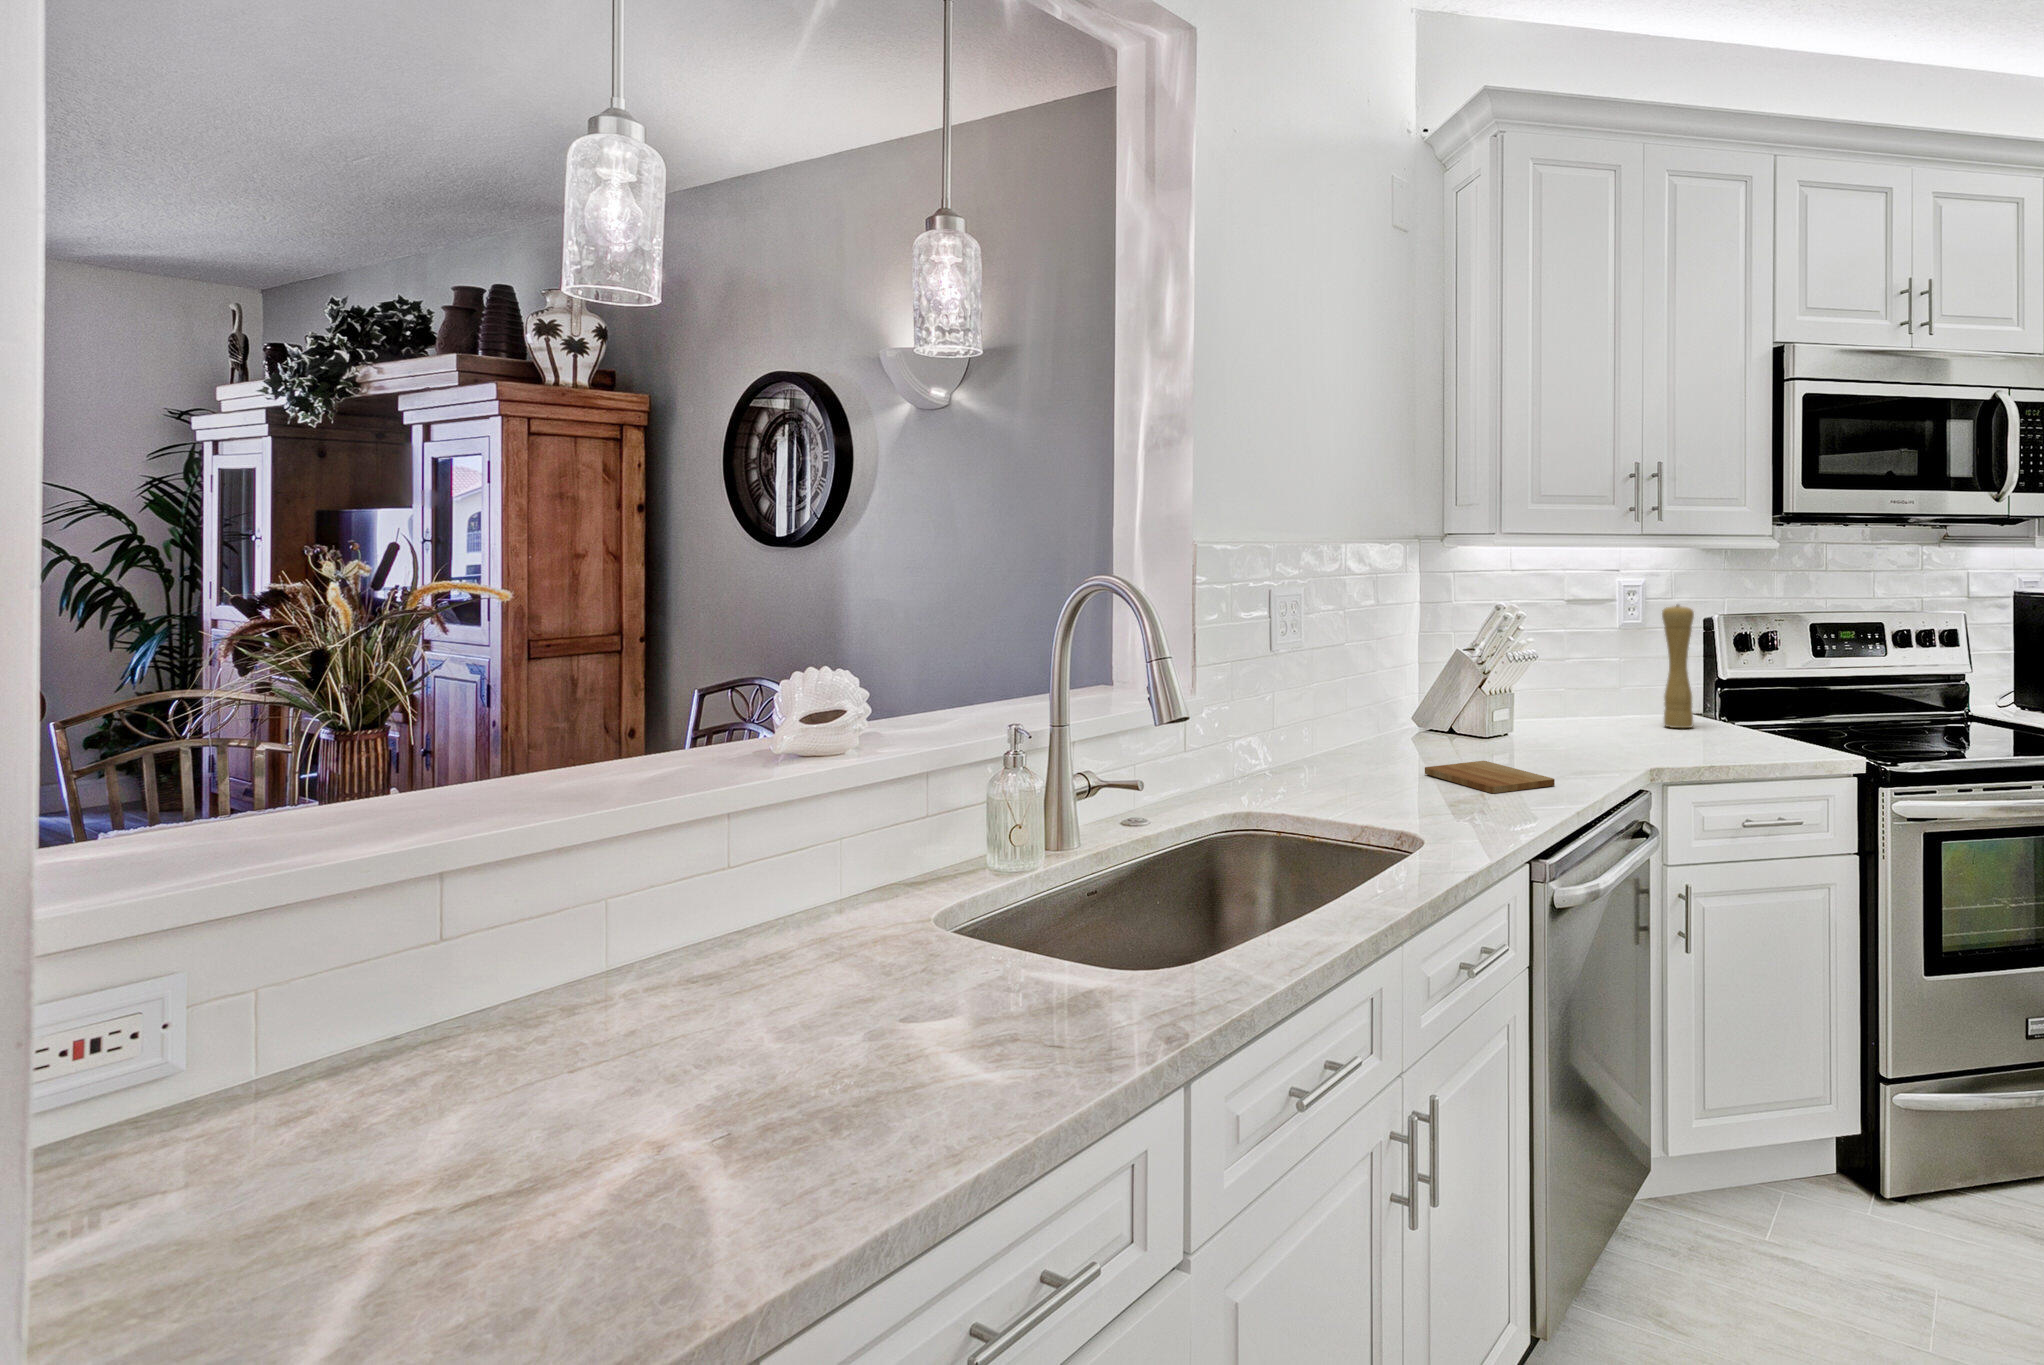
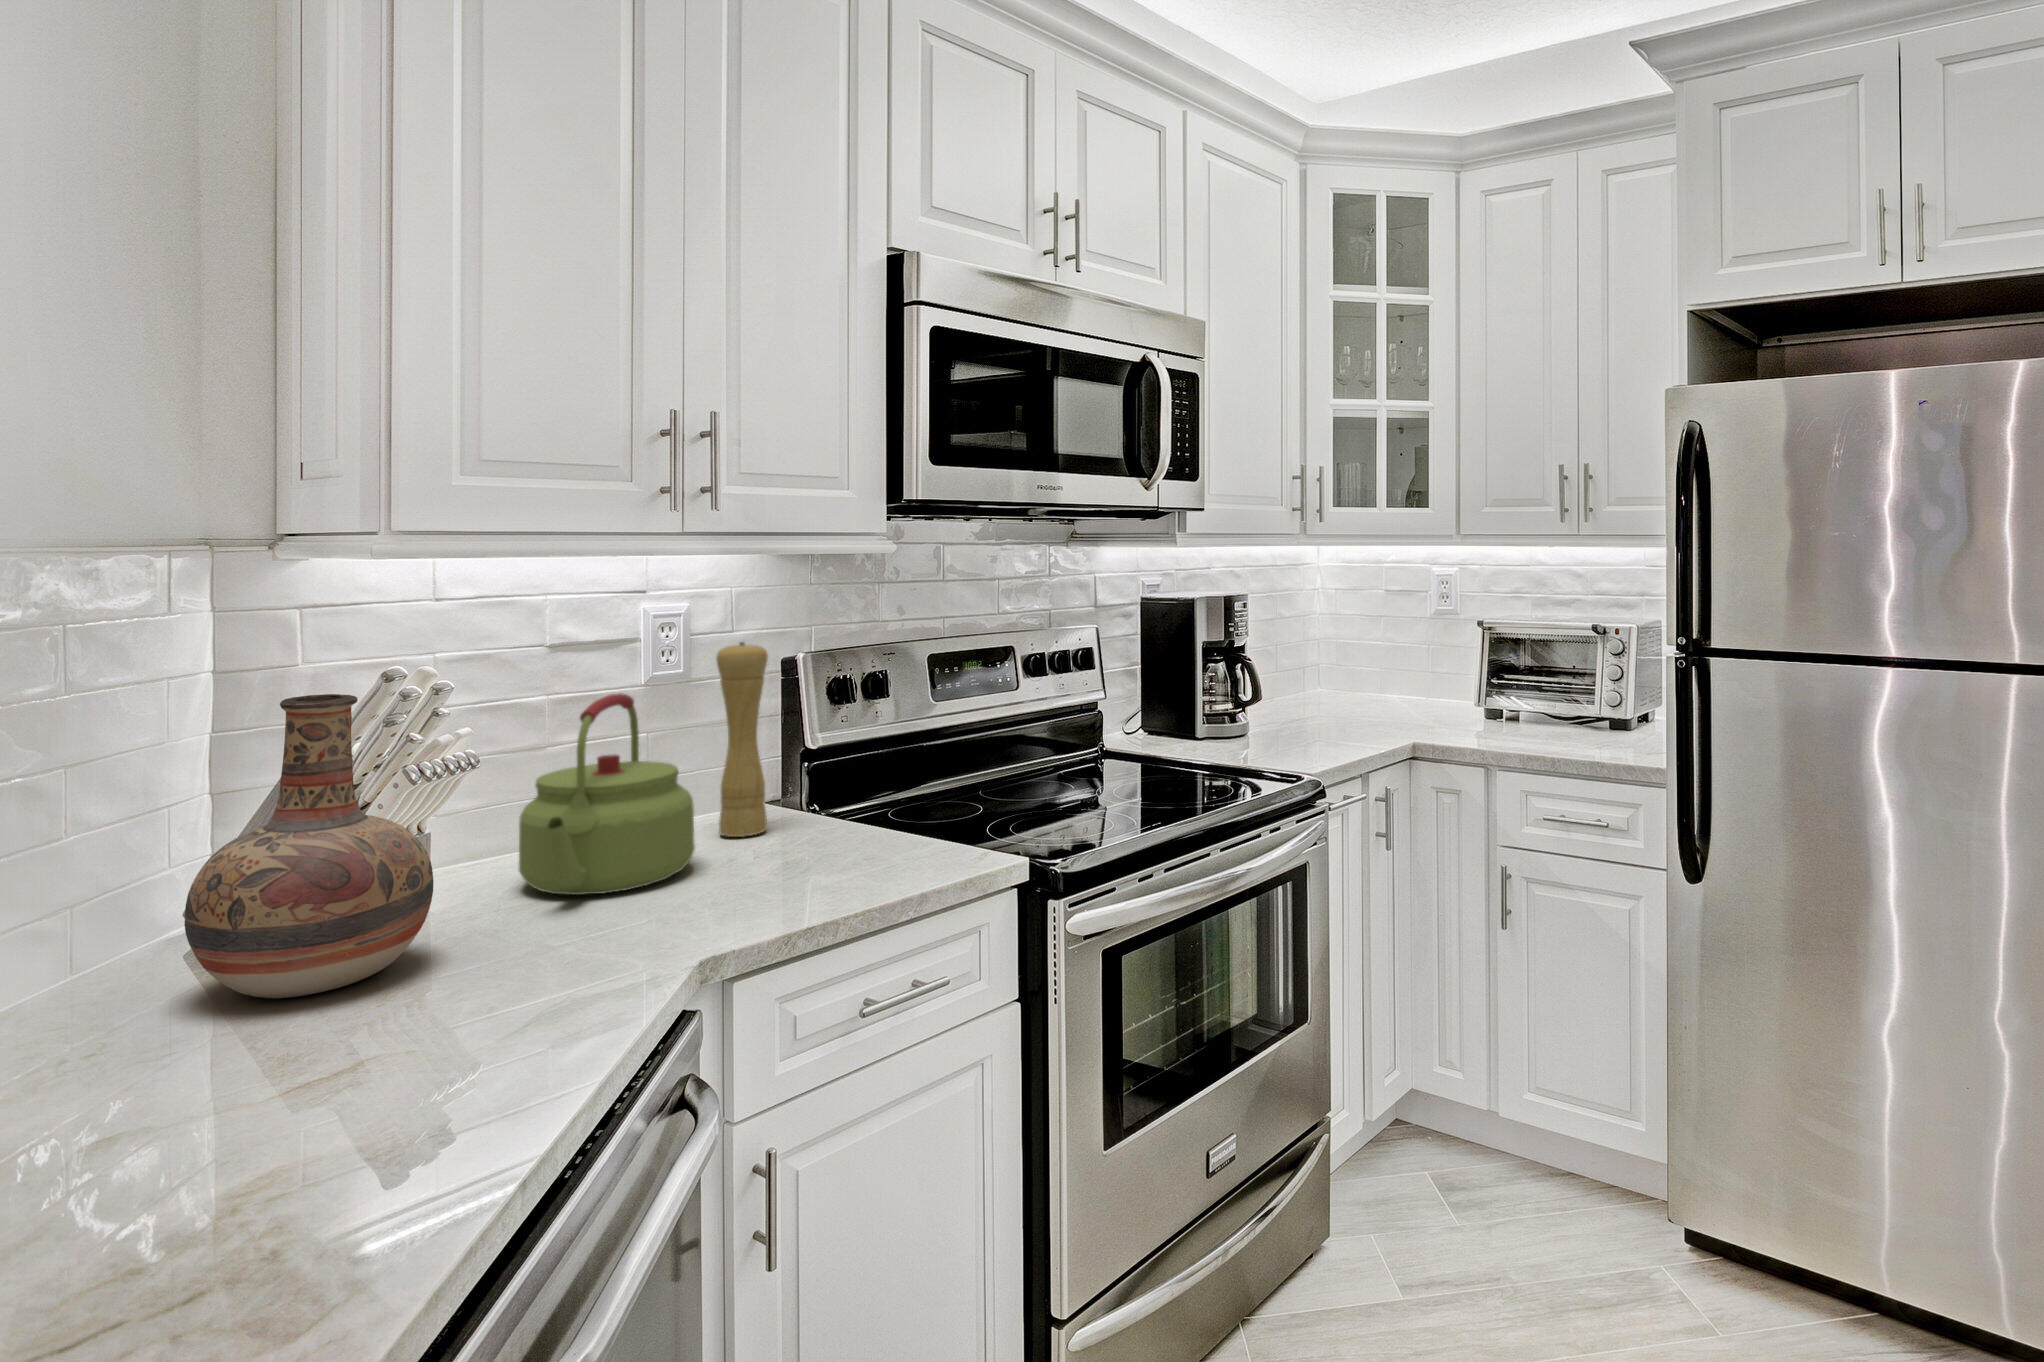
vase: none [1423,612,1519,753] -> present [184,694,434,998]
kettle: none [1554,628,1648,740] -> present [519,693,695,895]
cutting board: present [1425,761,1555,793] -> none [138,1030,491,1161]

